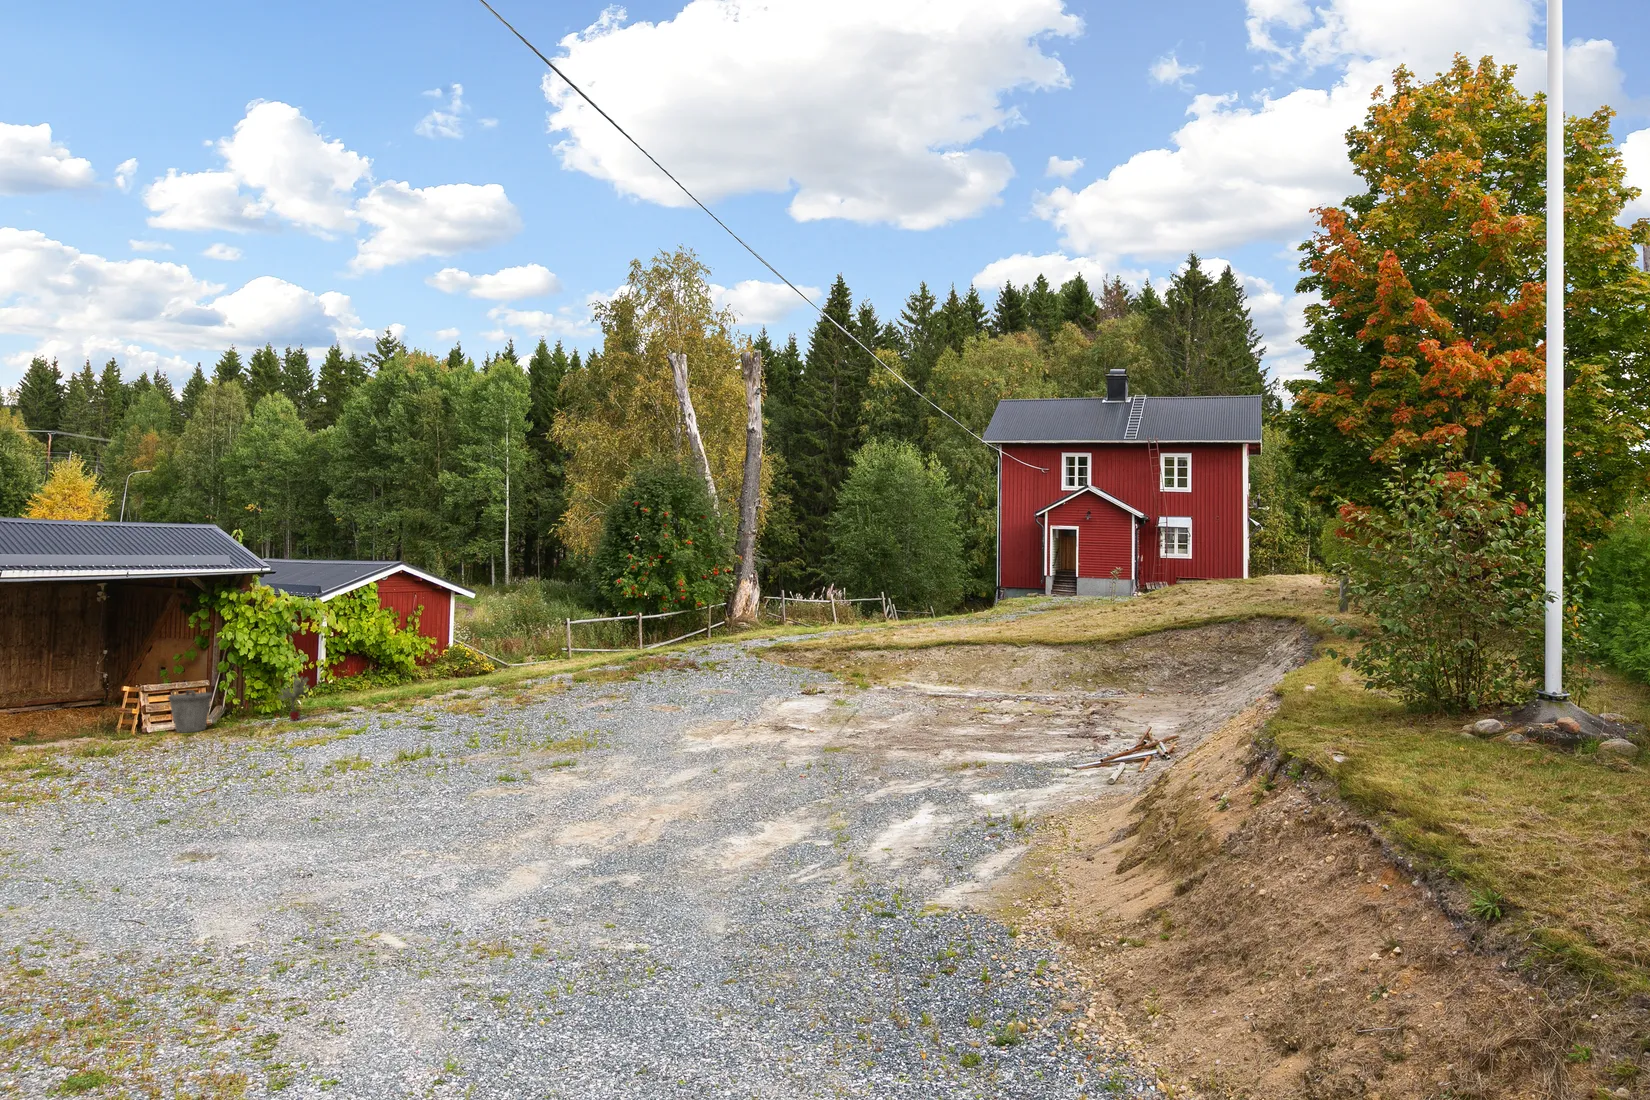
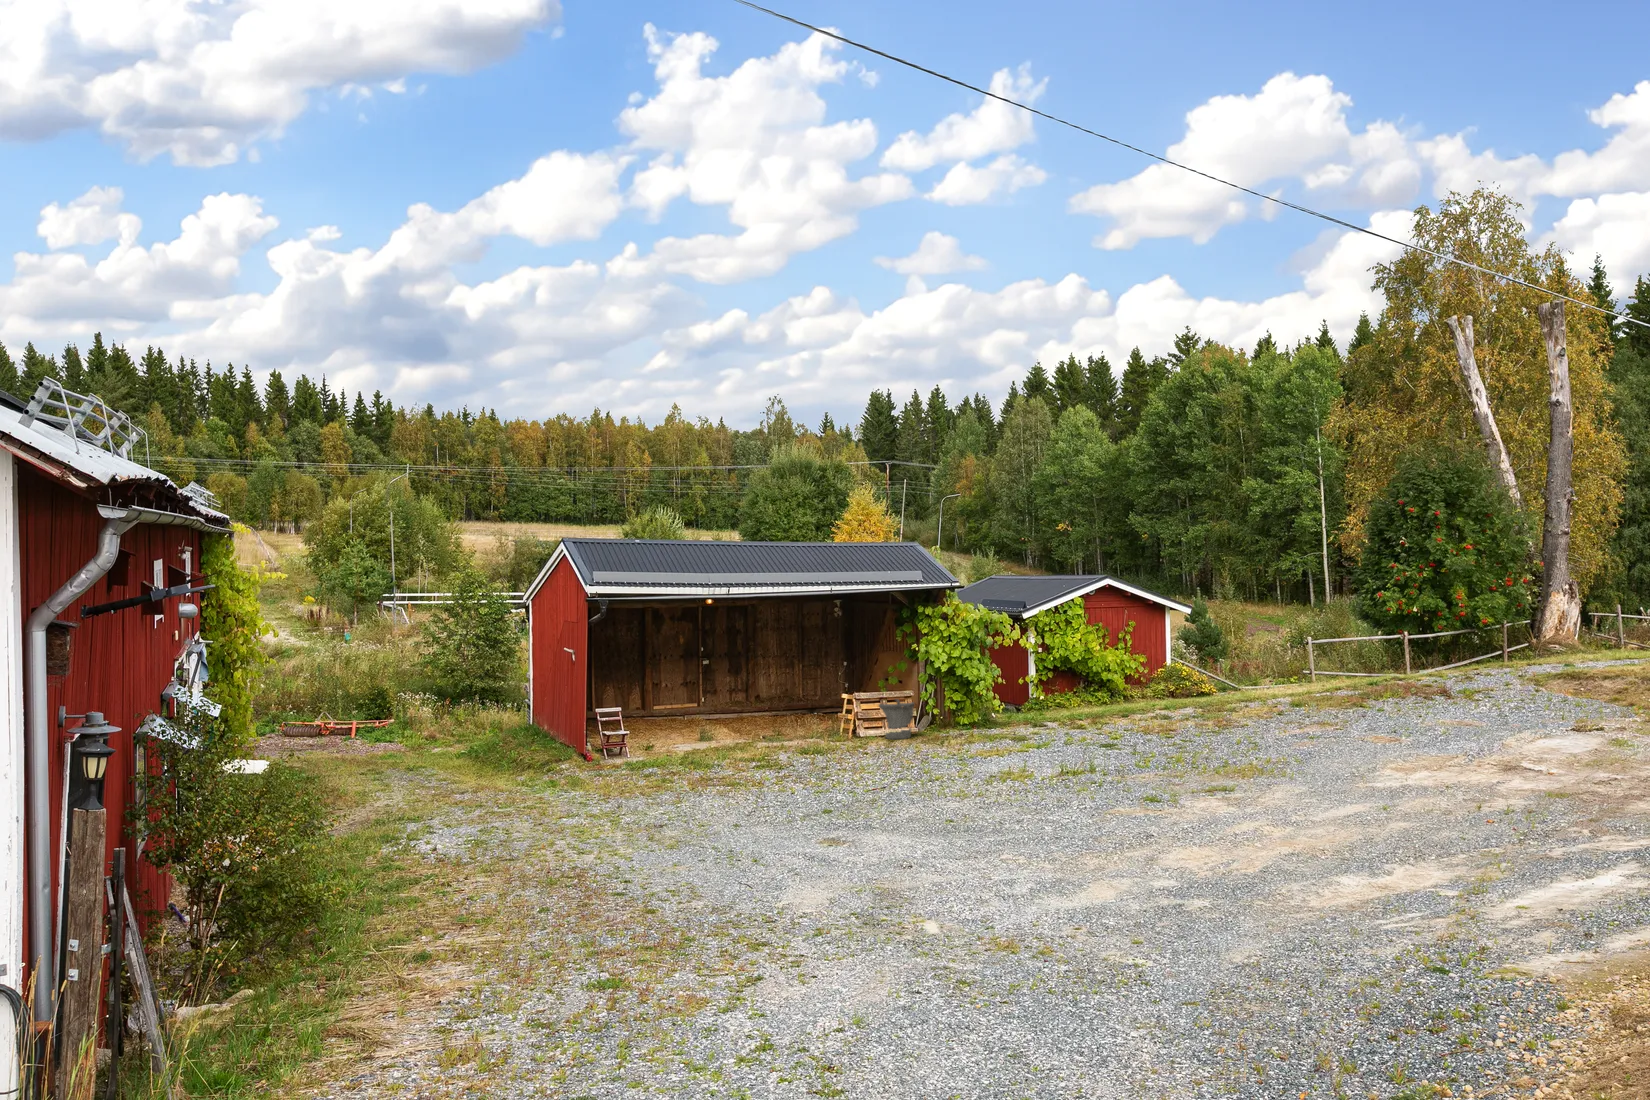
potted tree: present [278,673,309,721] -> none [971,686,1002,735]

